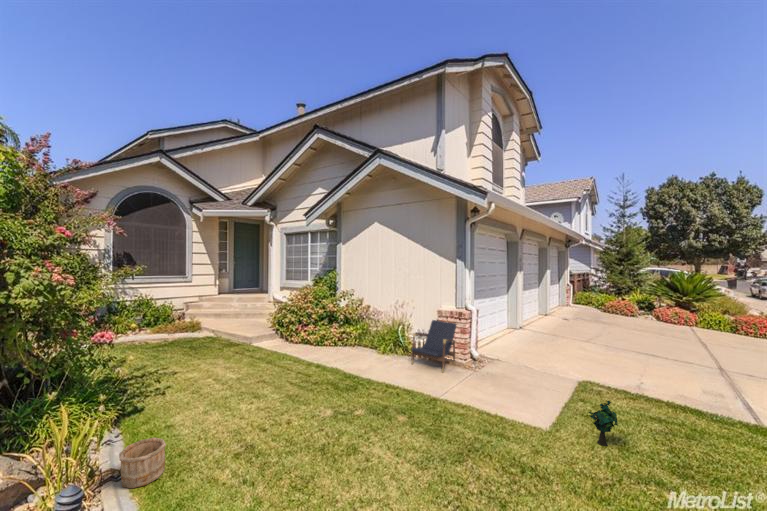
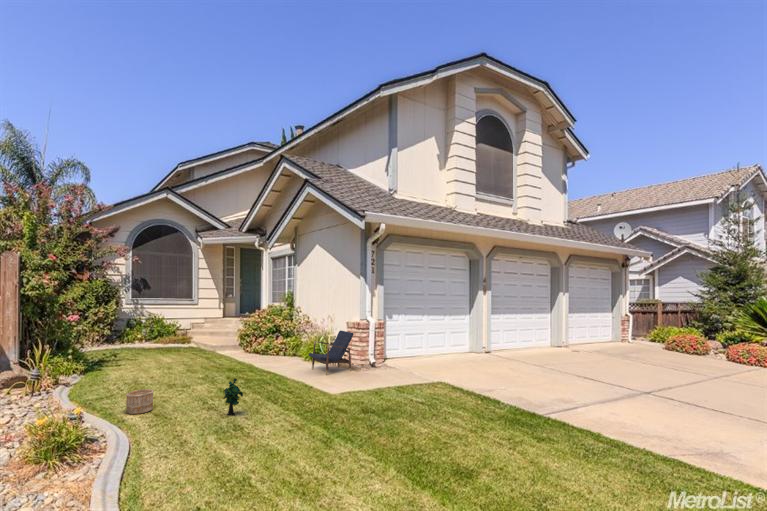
decorative plant: present [589,401,618,446] -> present [223,379,243,415]
wooden bucket: present [119,438,166,488] -> present [126,389,154,414]

